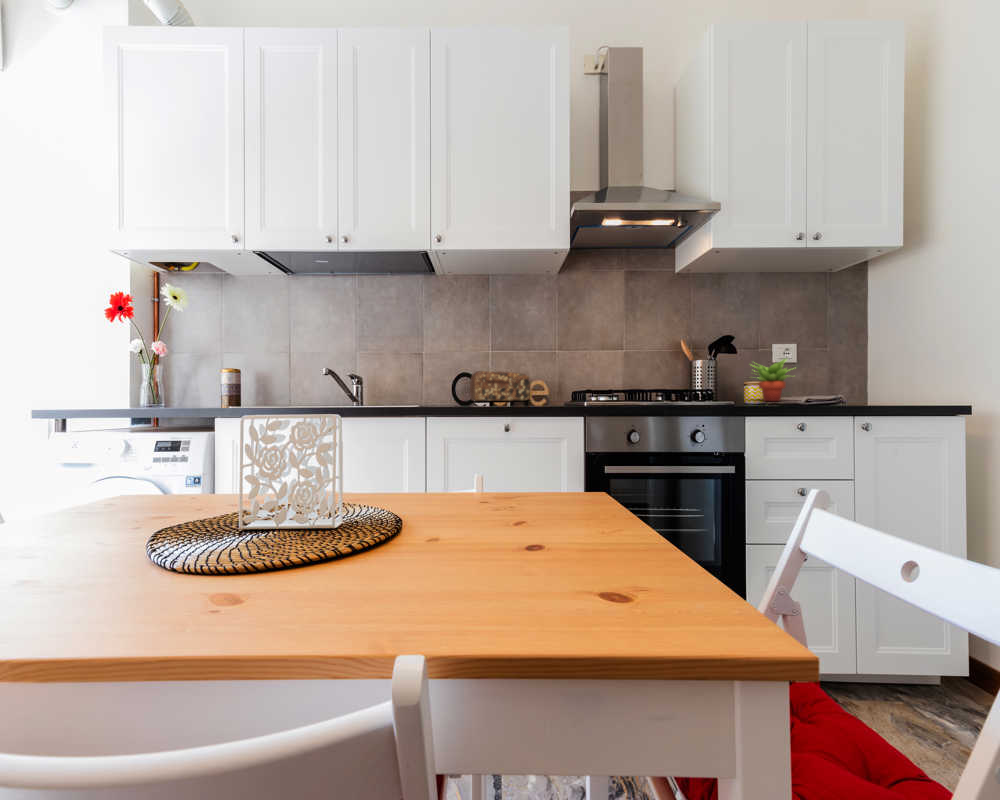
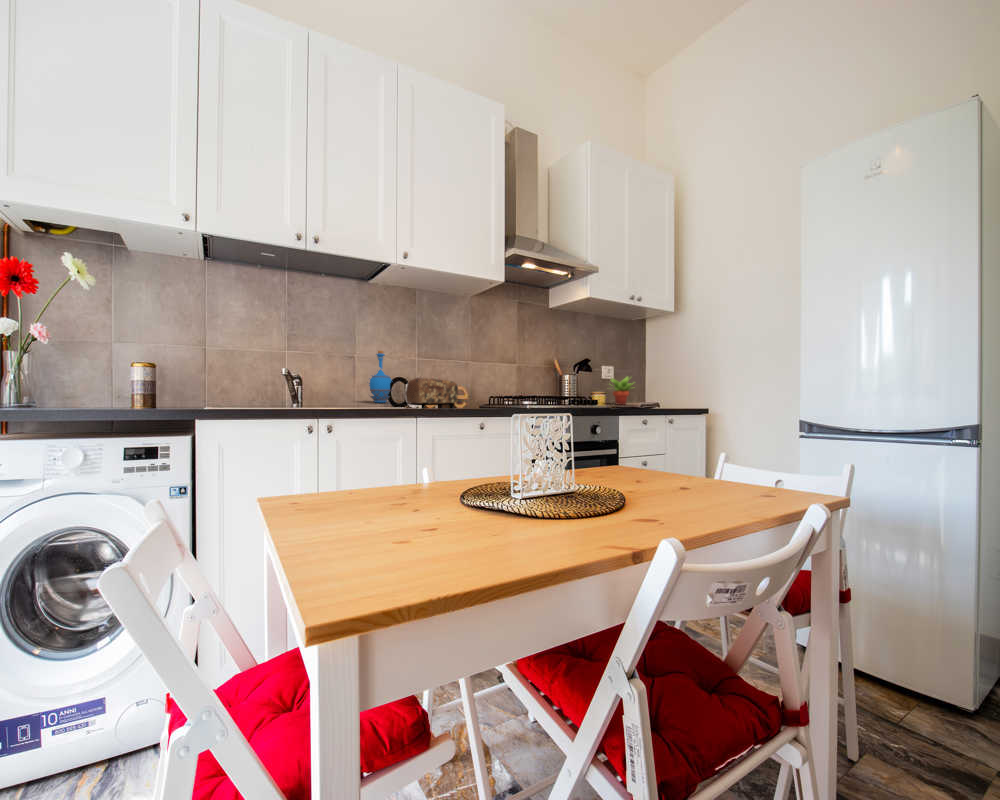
bottle: none [433,342,462,400] -> present [369,351,393,403]

